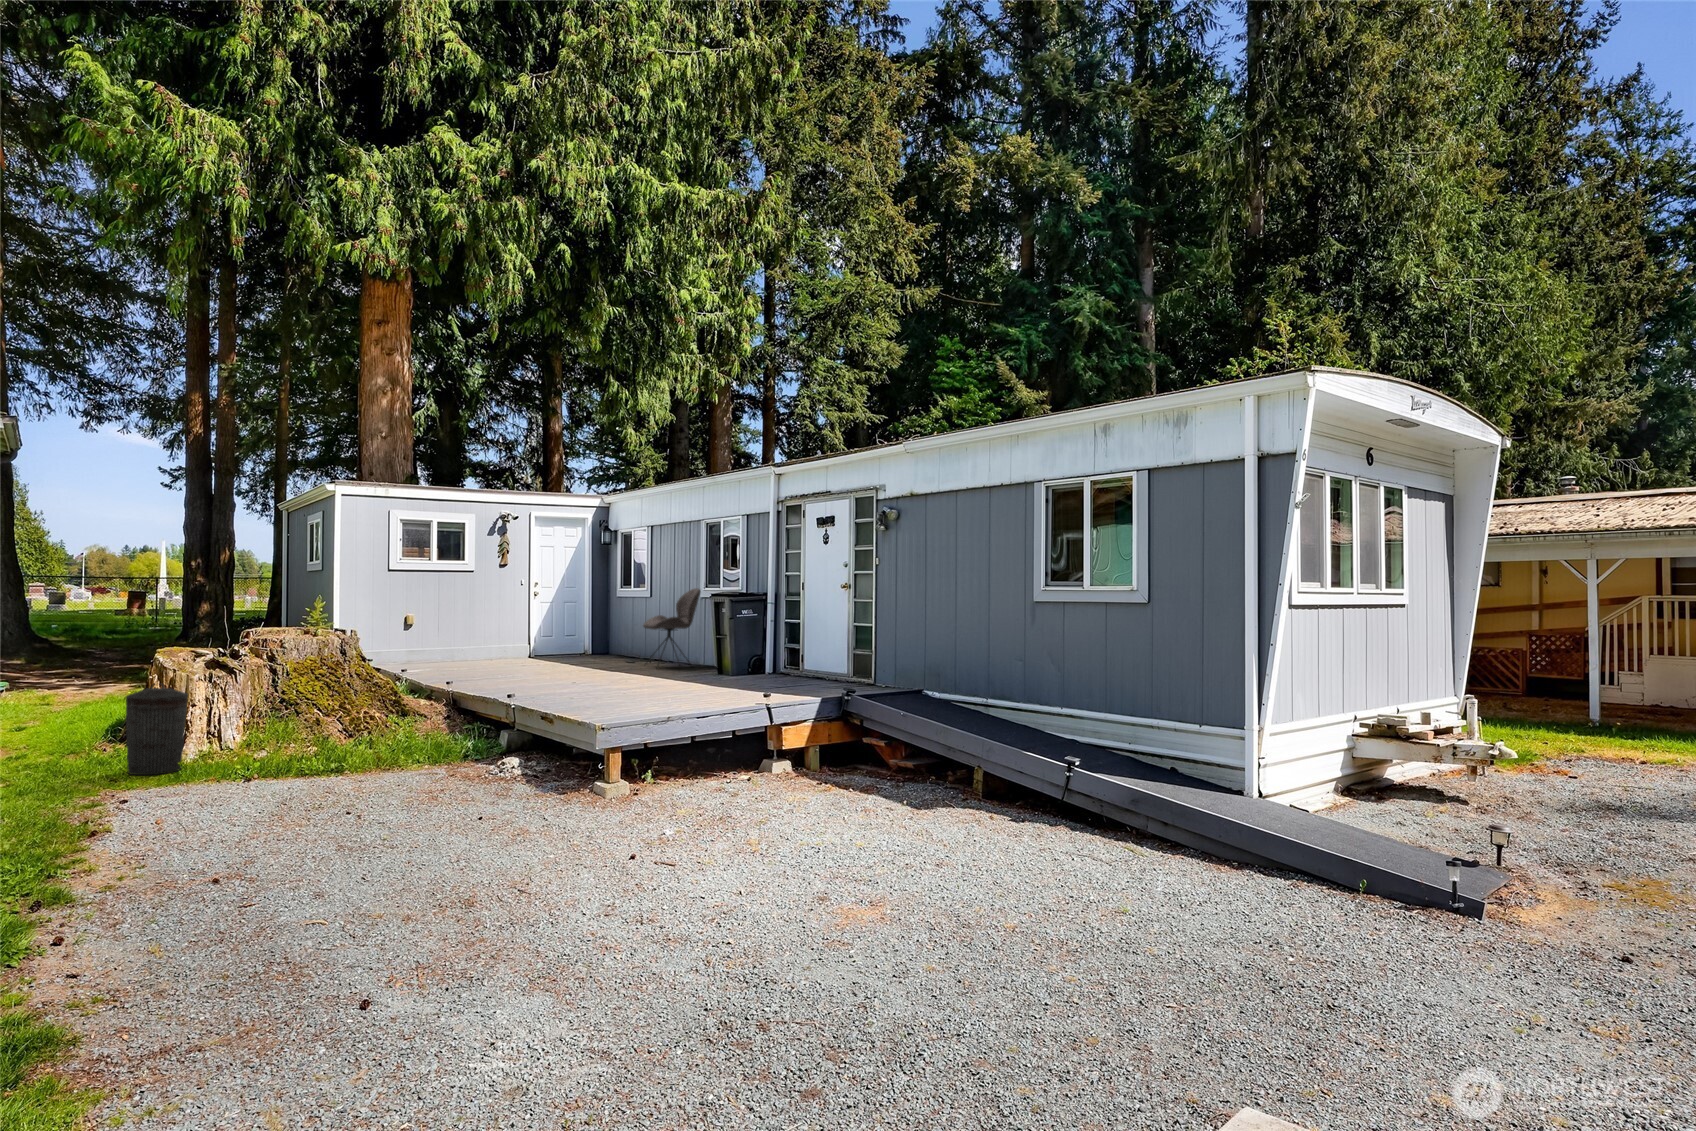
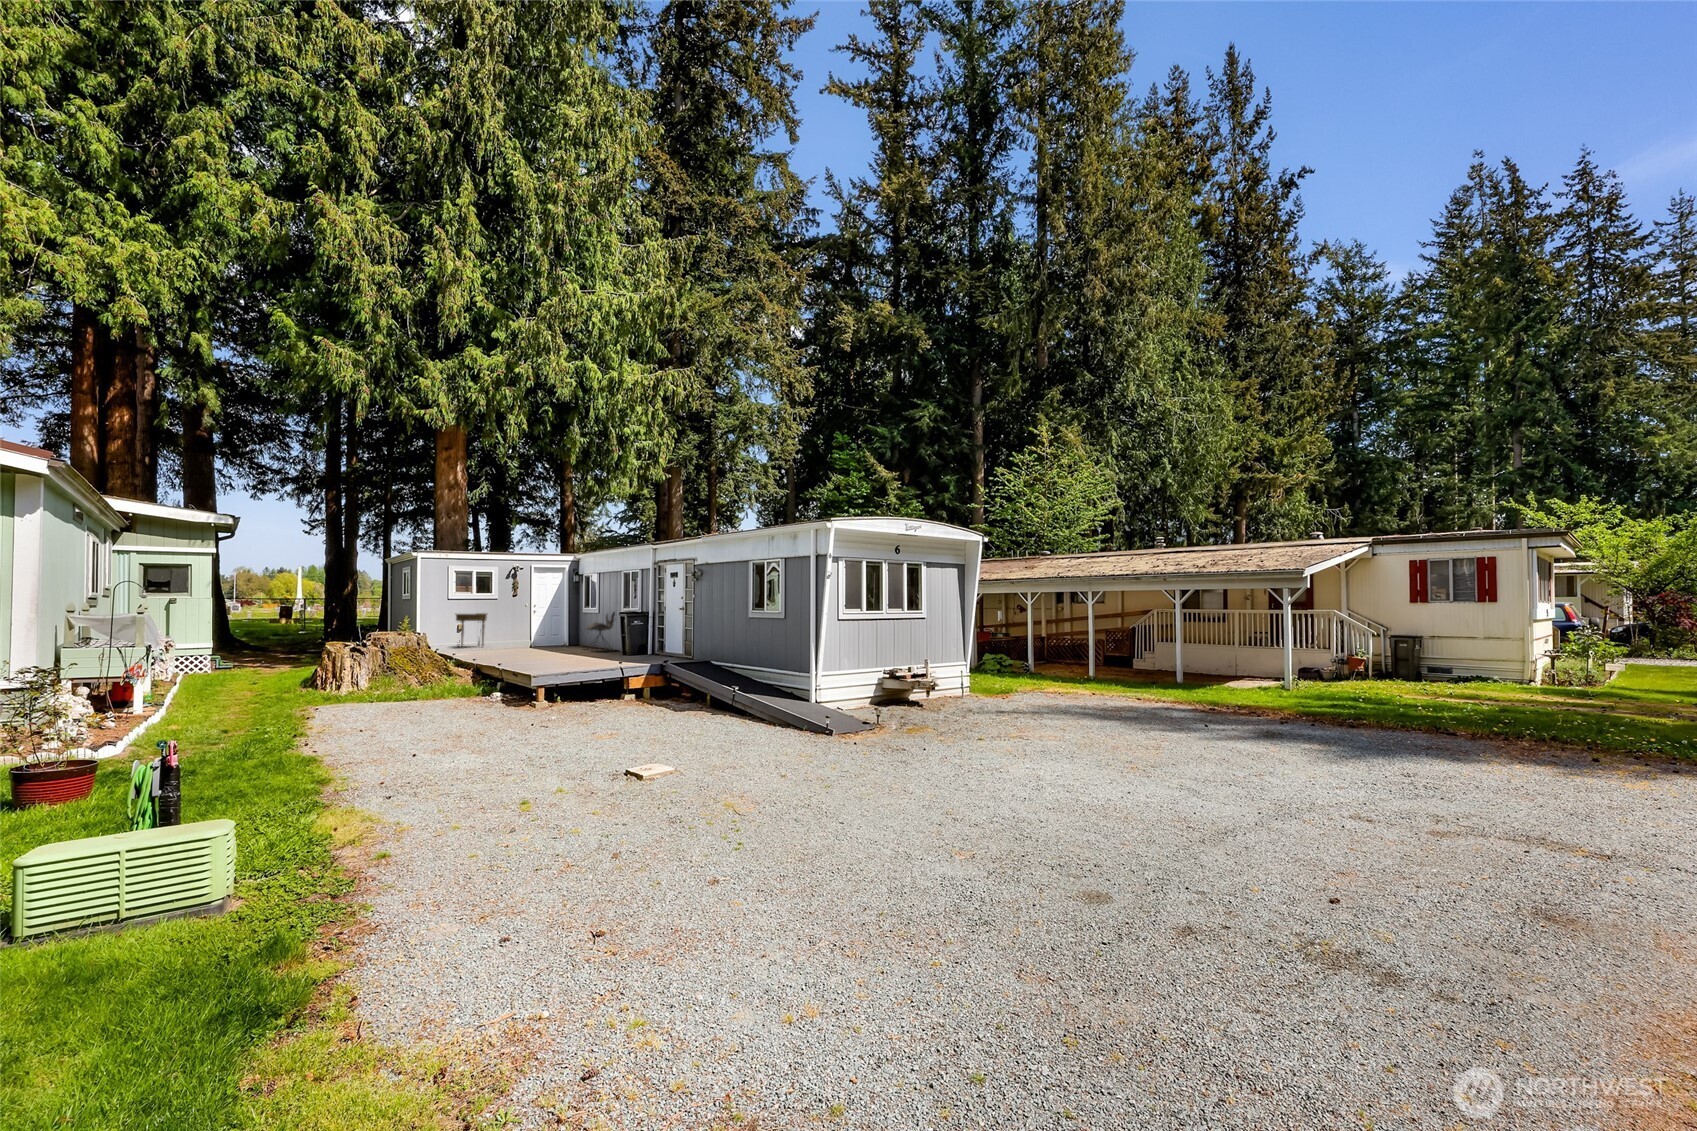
side table: none [405,599,463,661] -> present [456,613,487,647]
trash can: present [126,684,188,775] -> none [315,659,344,701]

